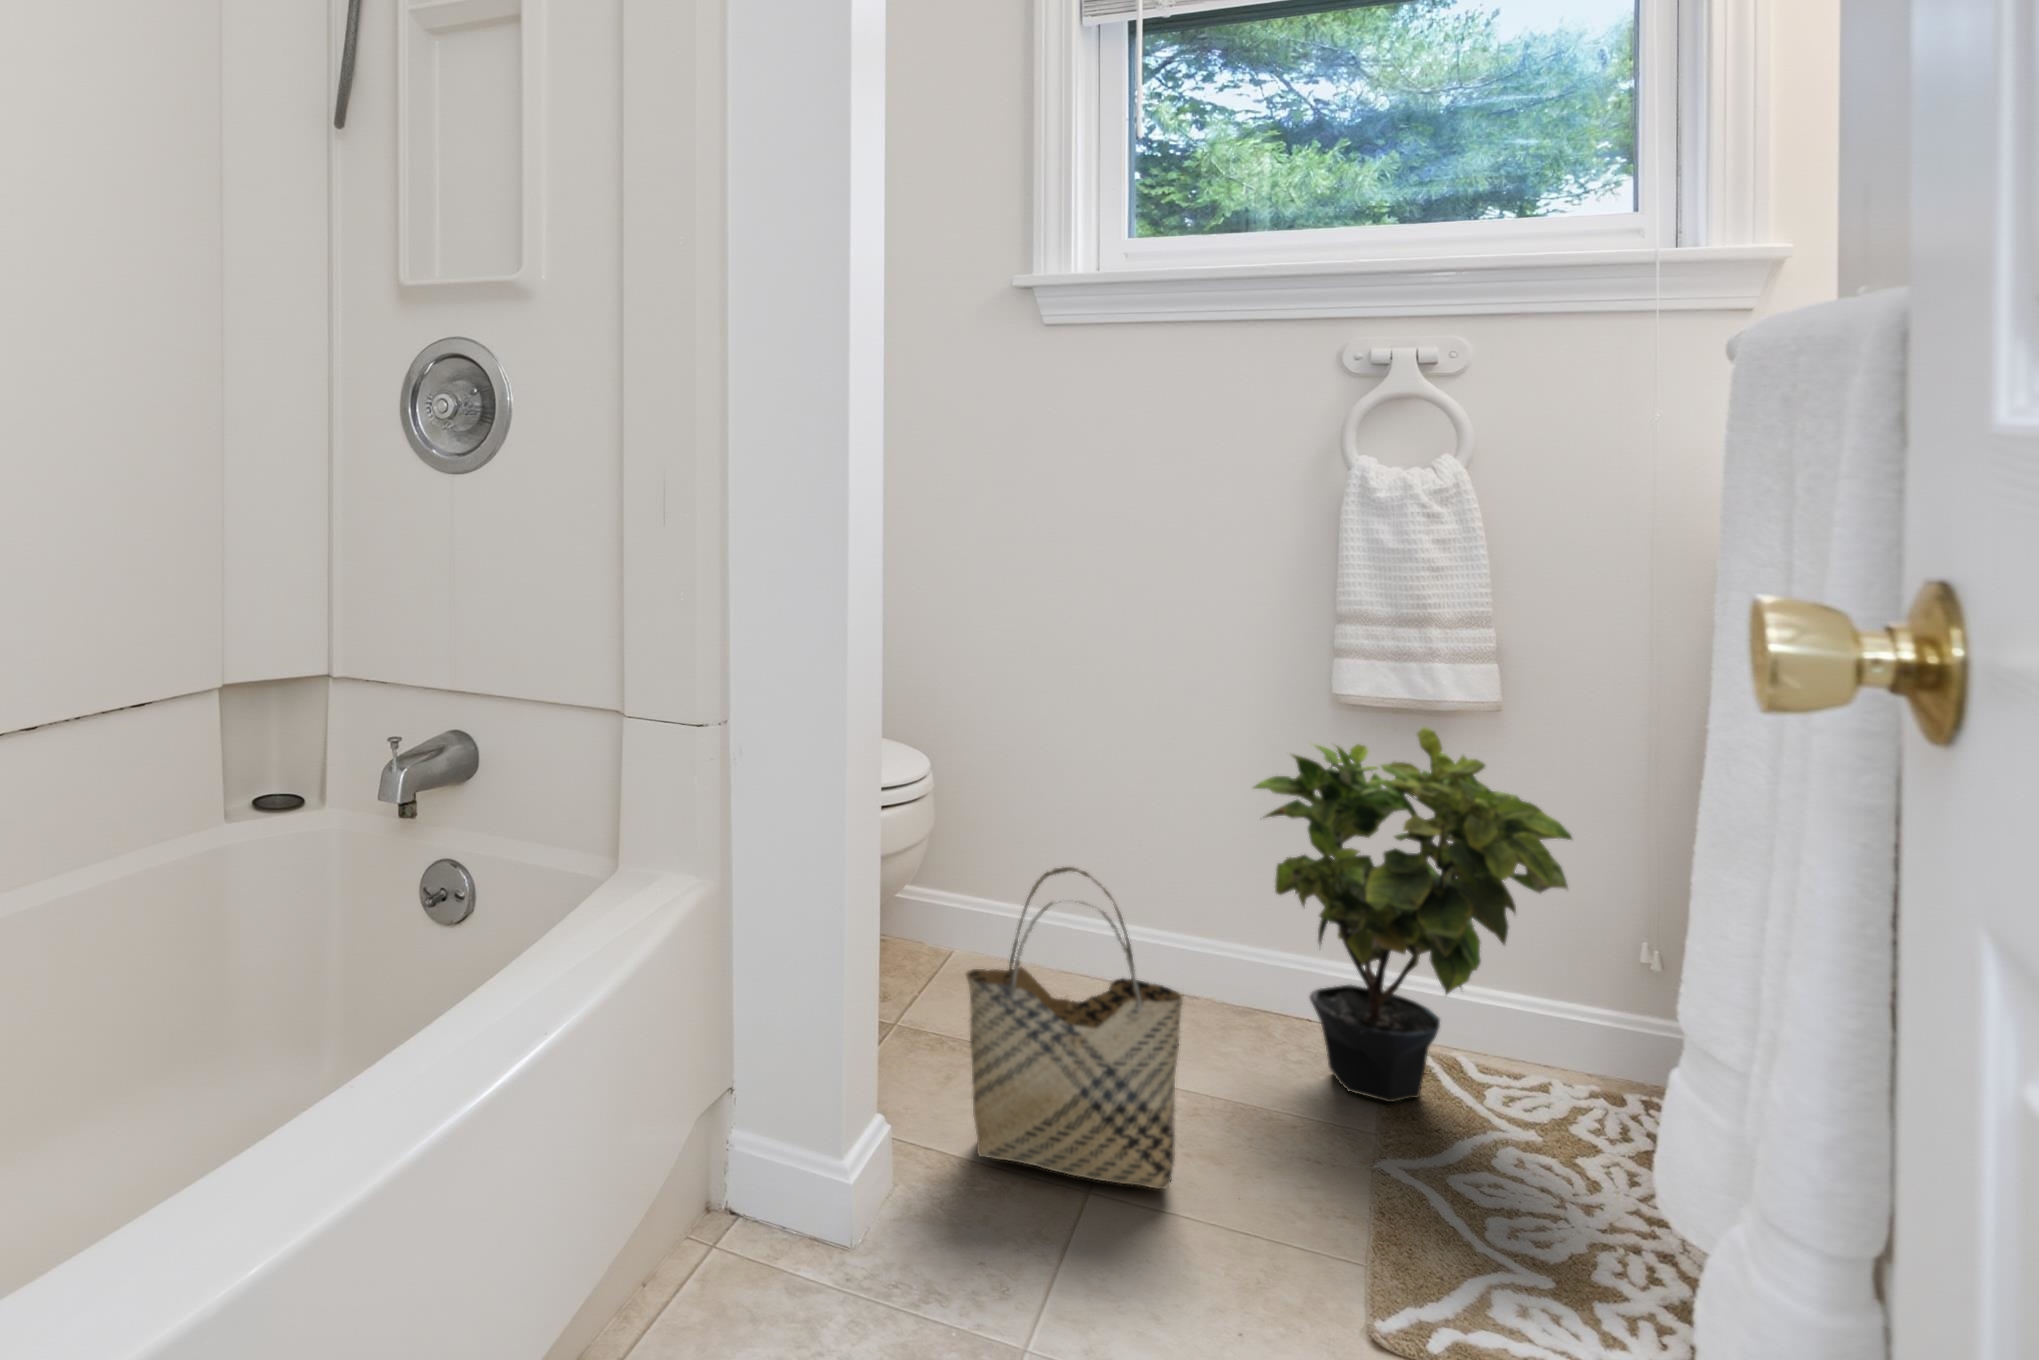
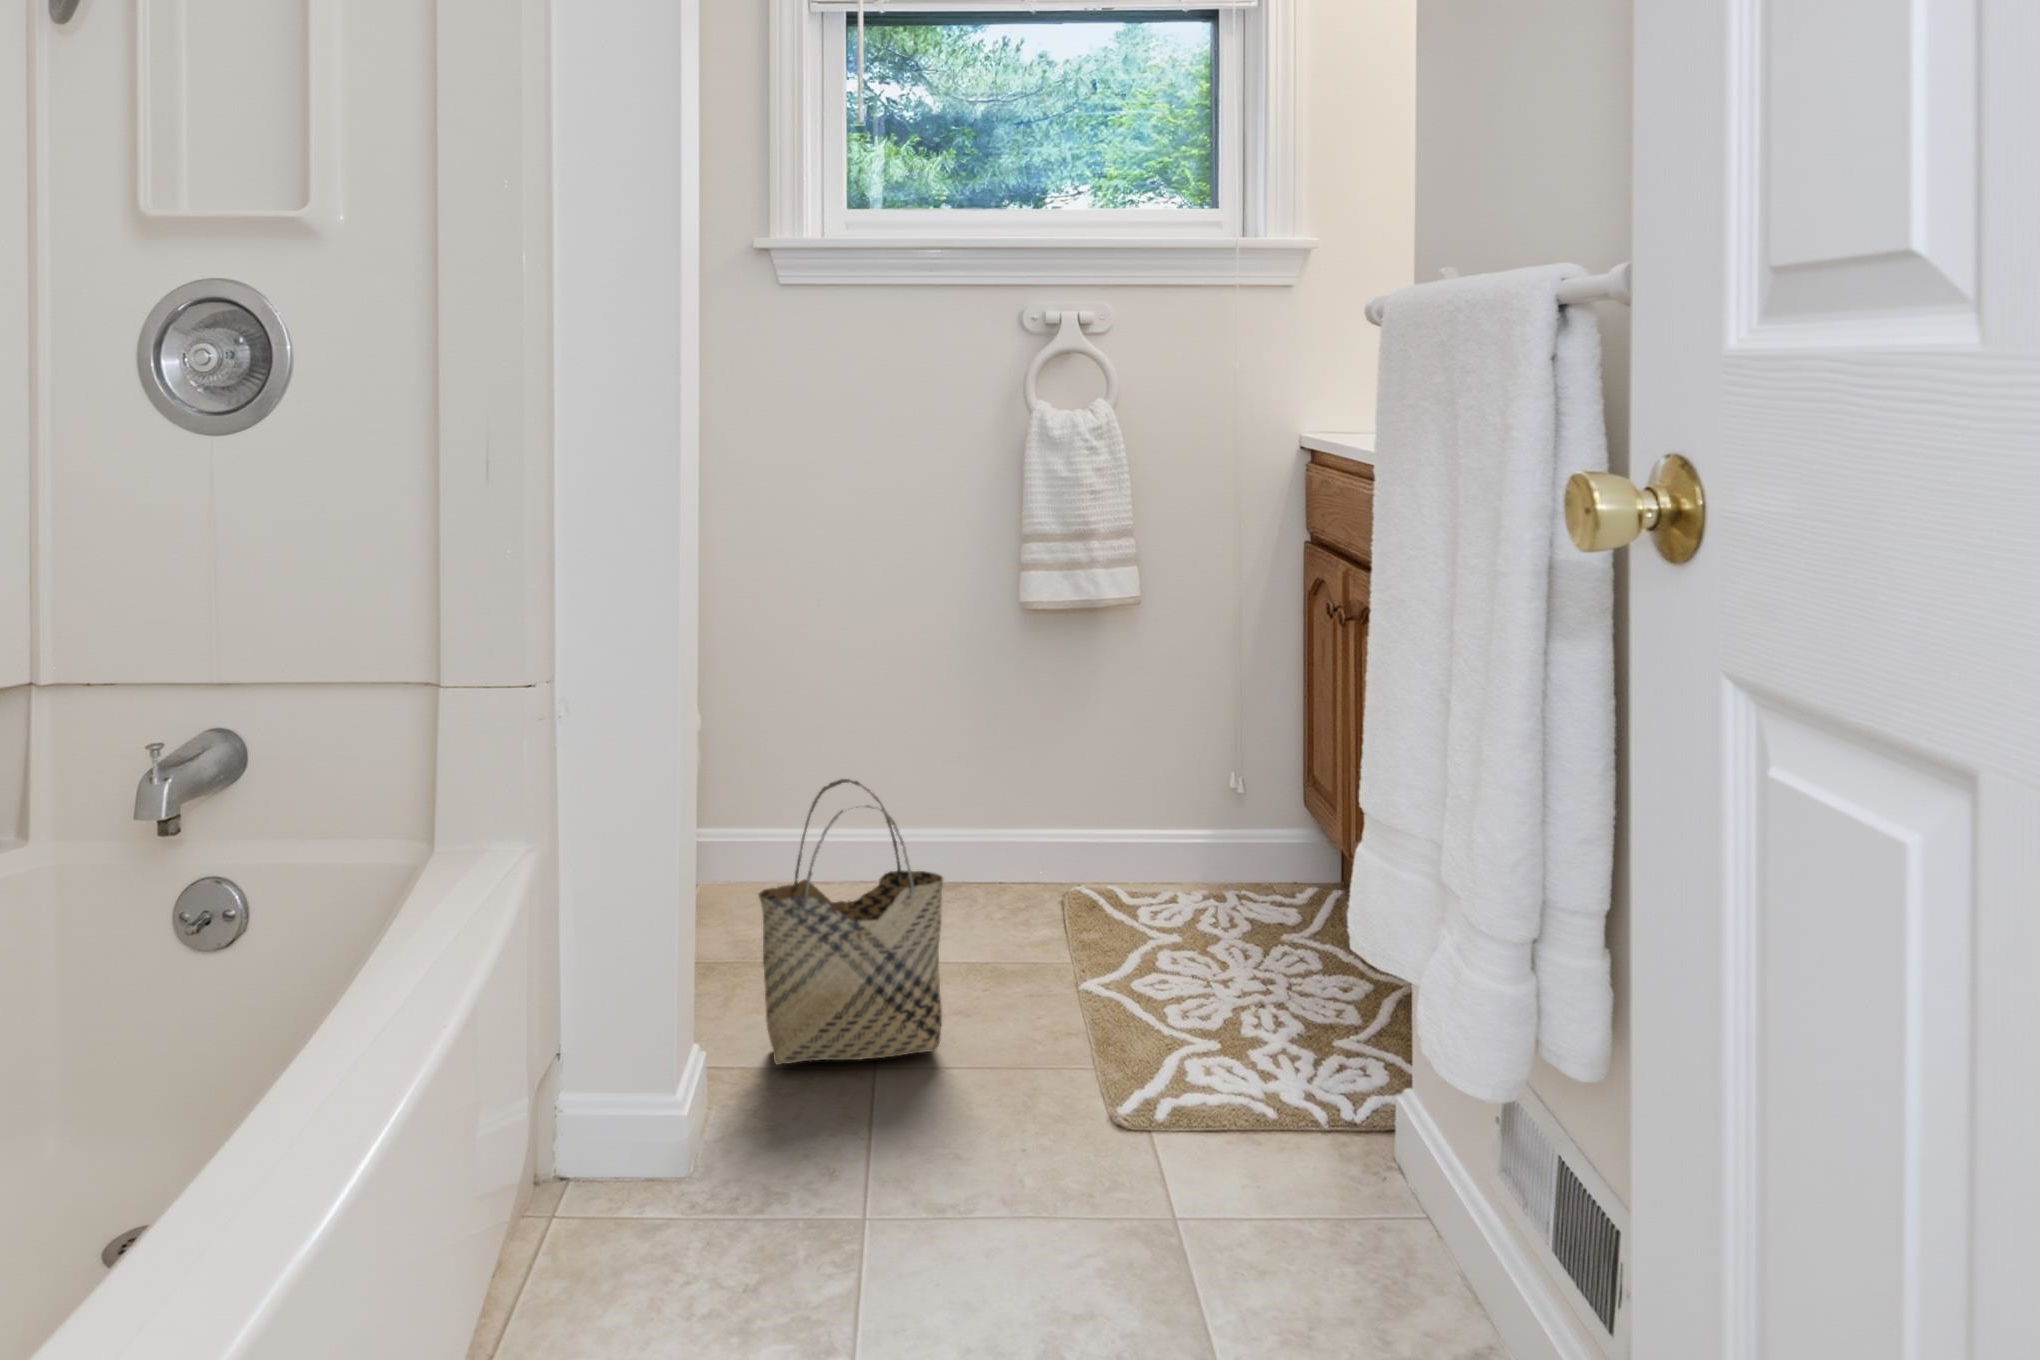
potted plant: present [1254,727,1572,1102] -> none [964,621,1197,937]

